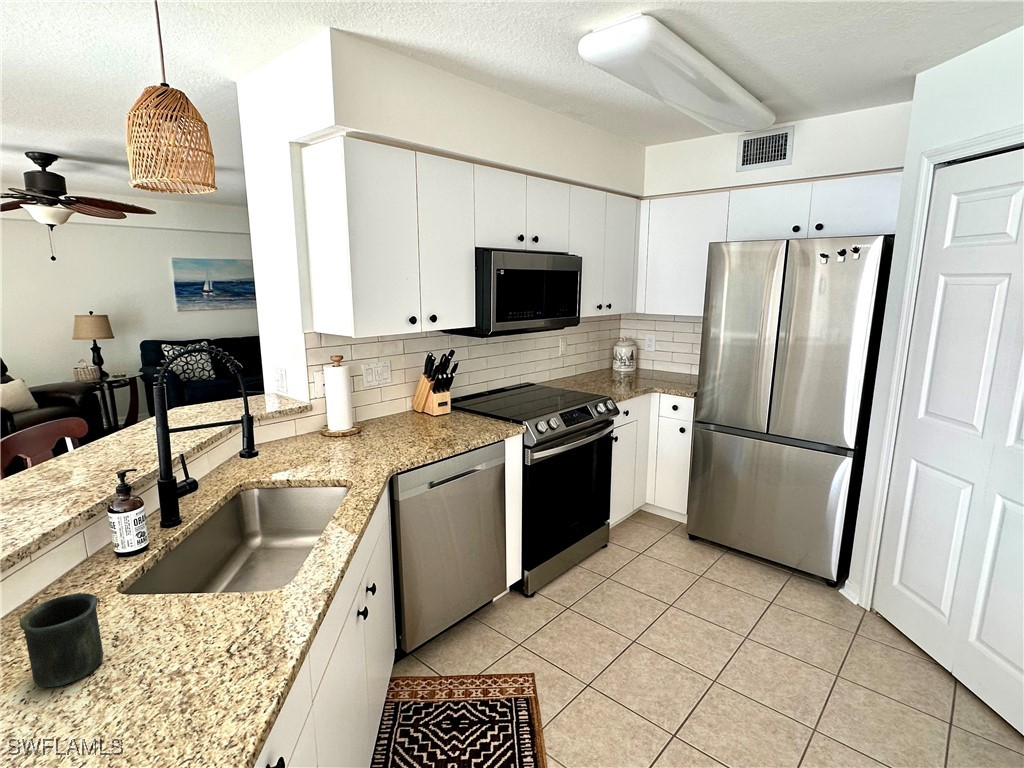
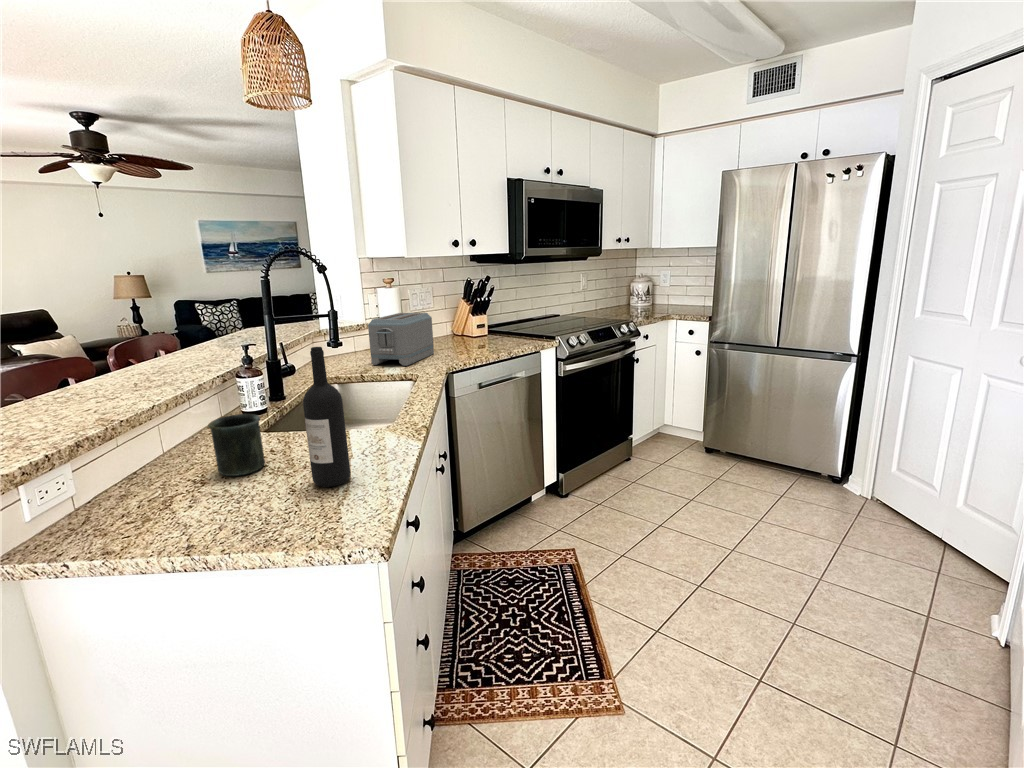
toaster: none [305,396,383,463] -> present [368,313,434,366]
wine bottle: none [129,538,199,721] -> present [303,347,350,487]

